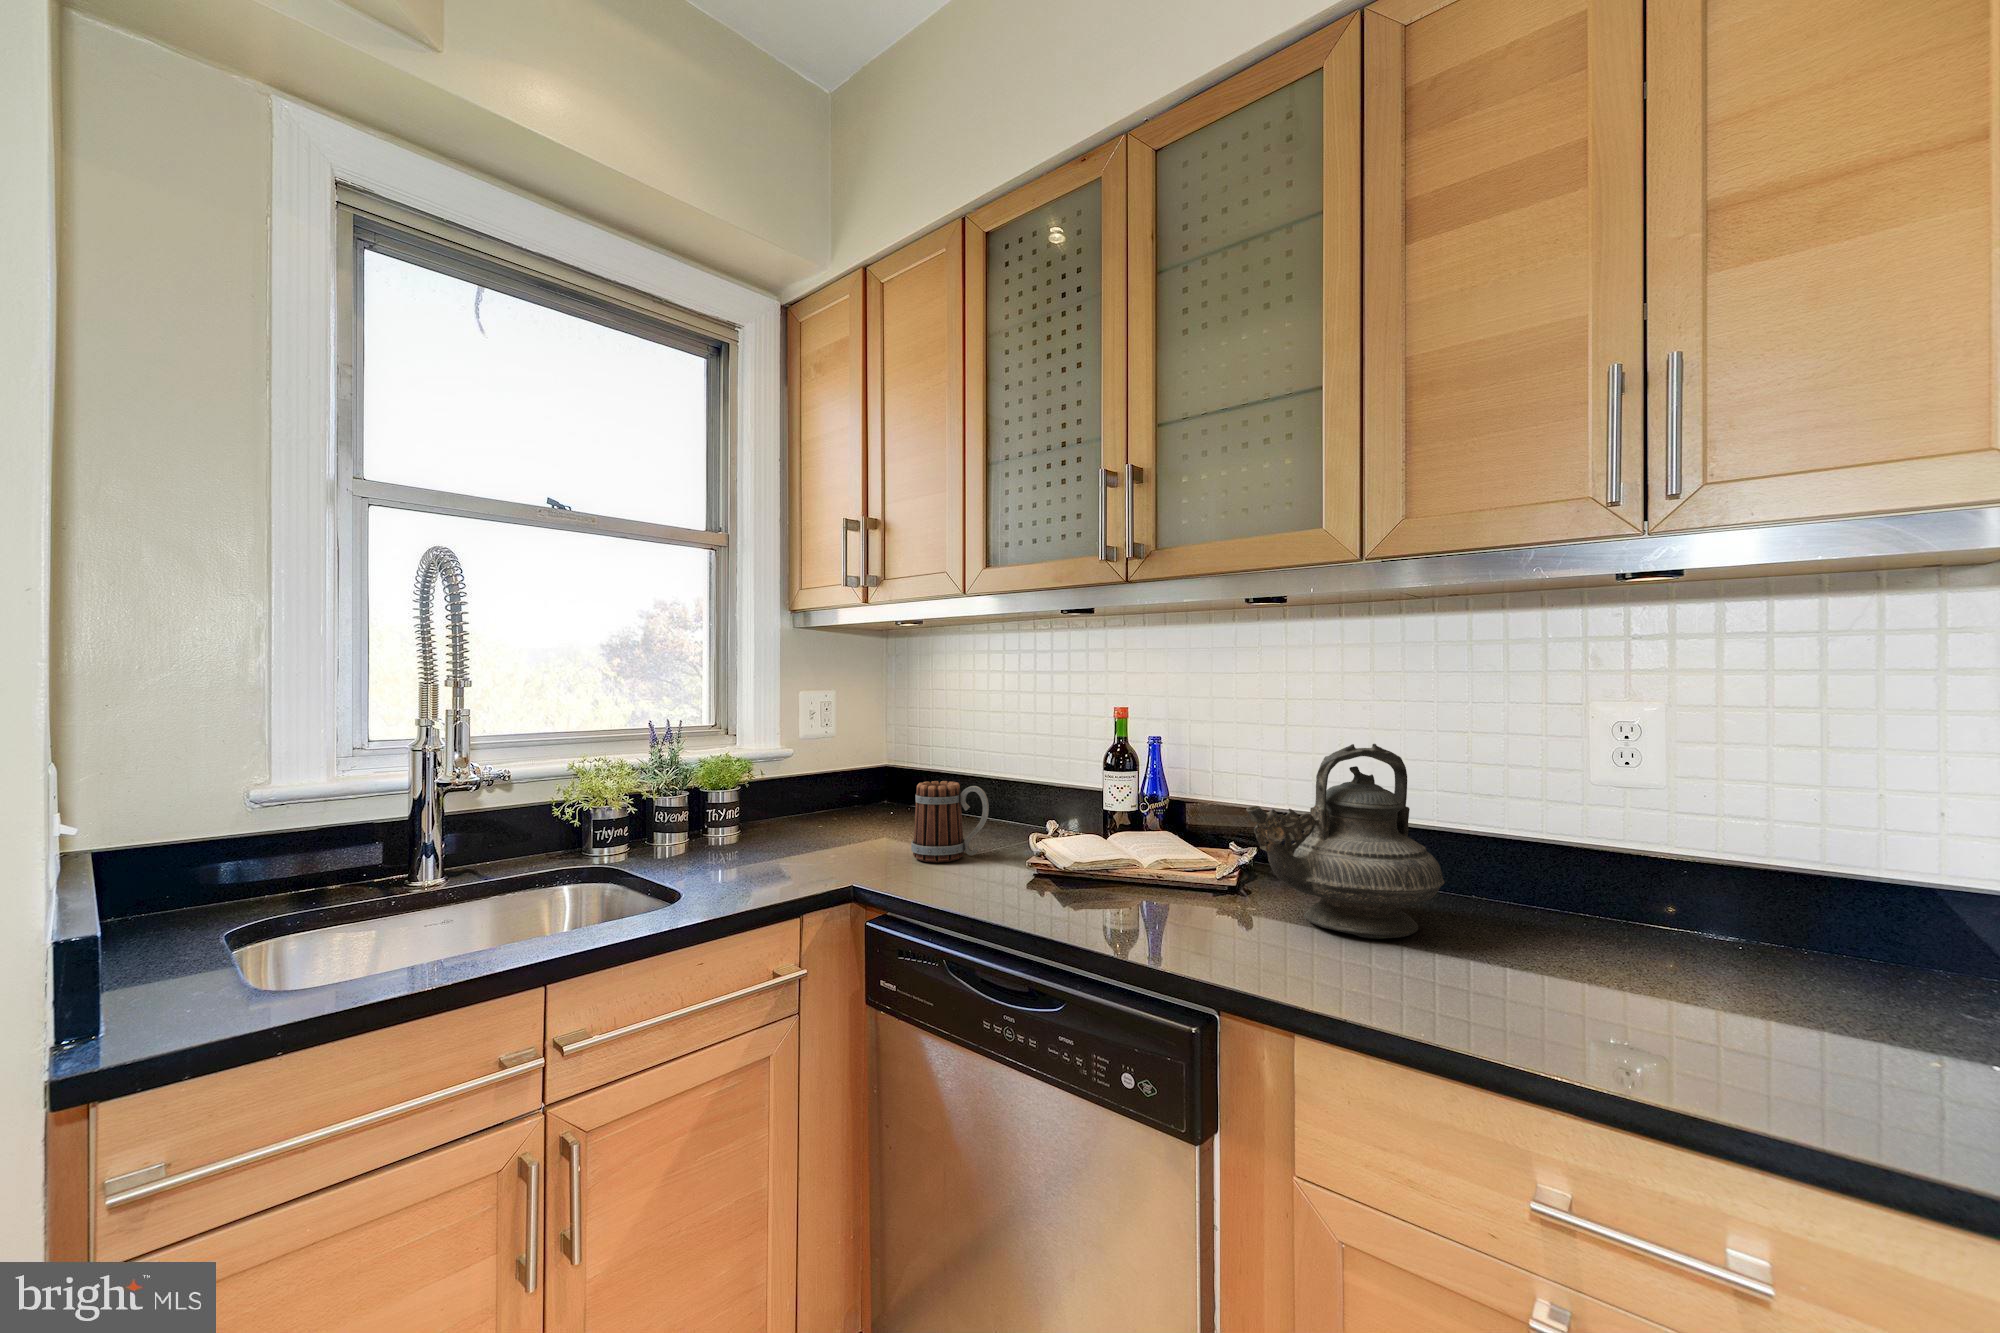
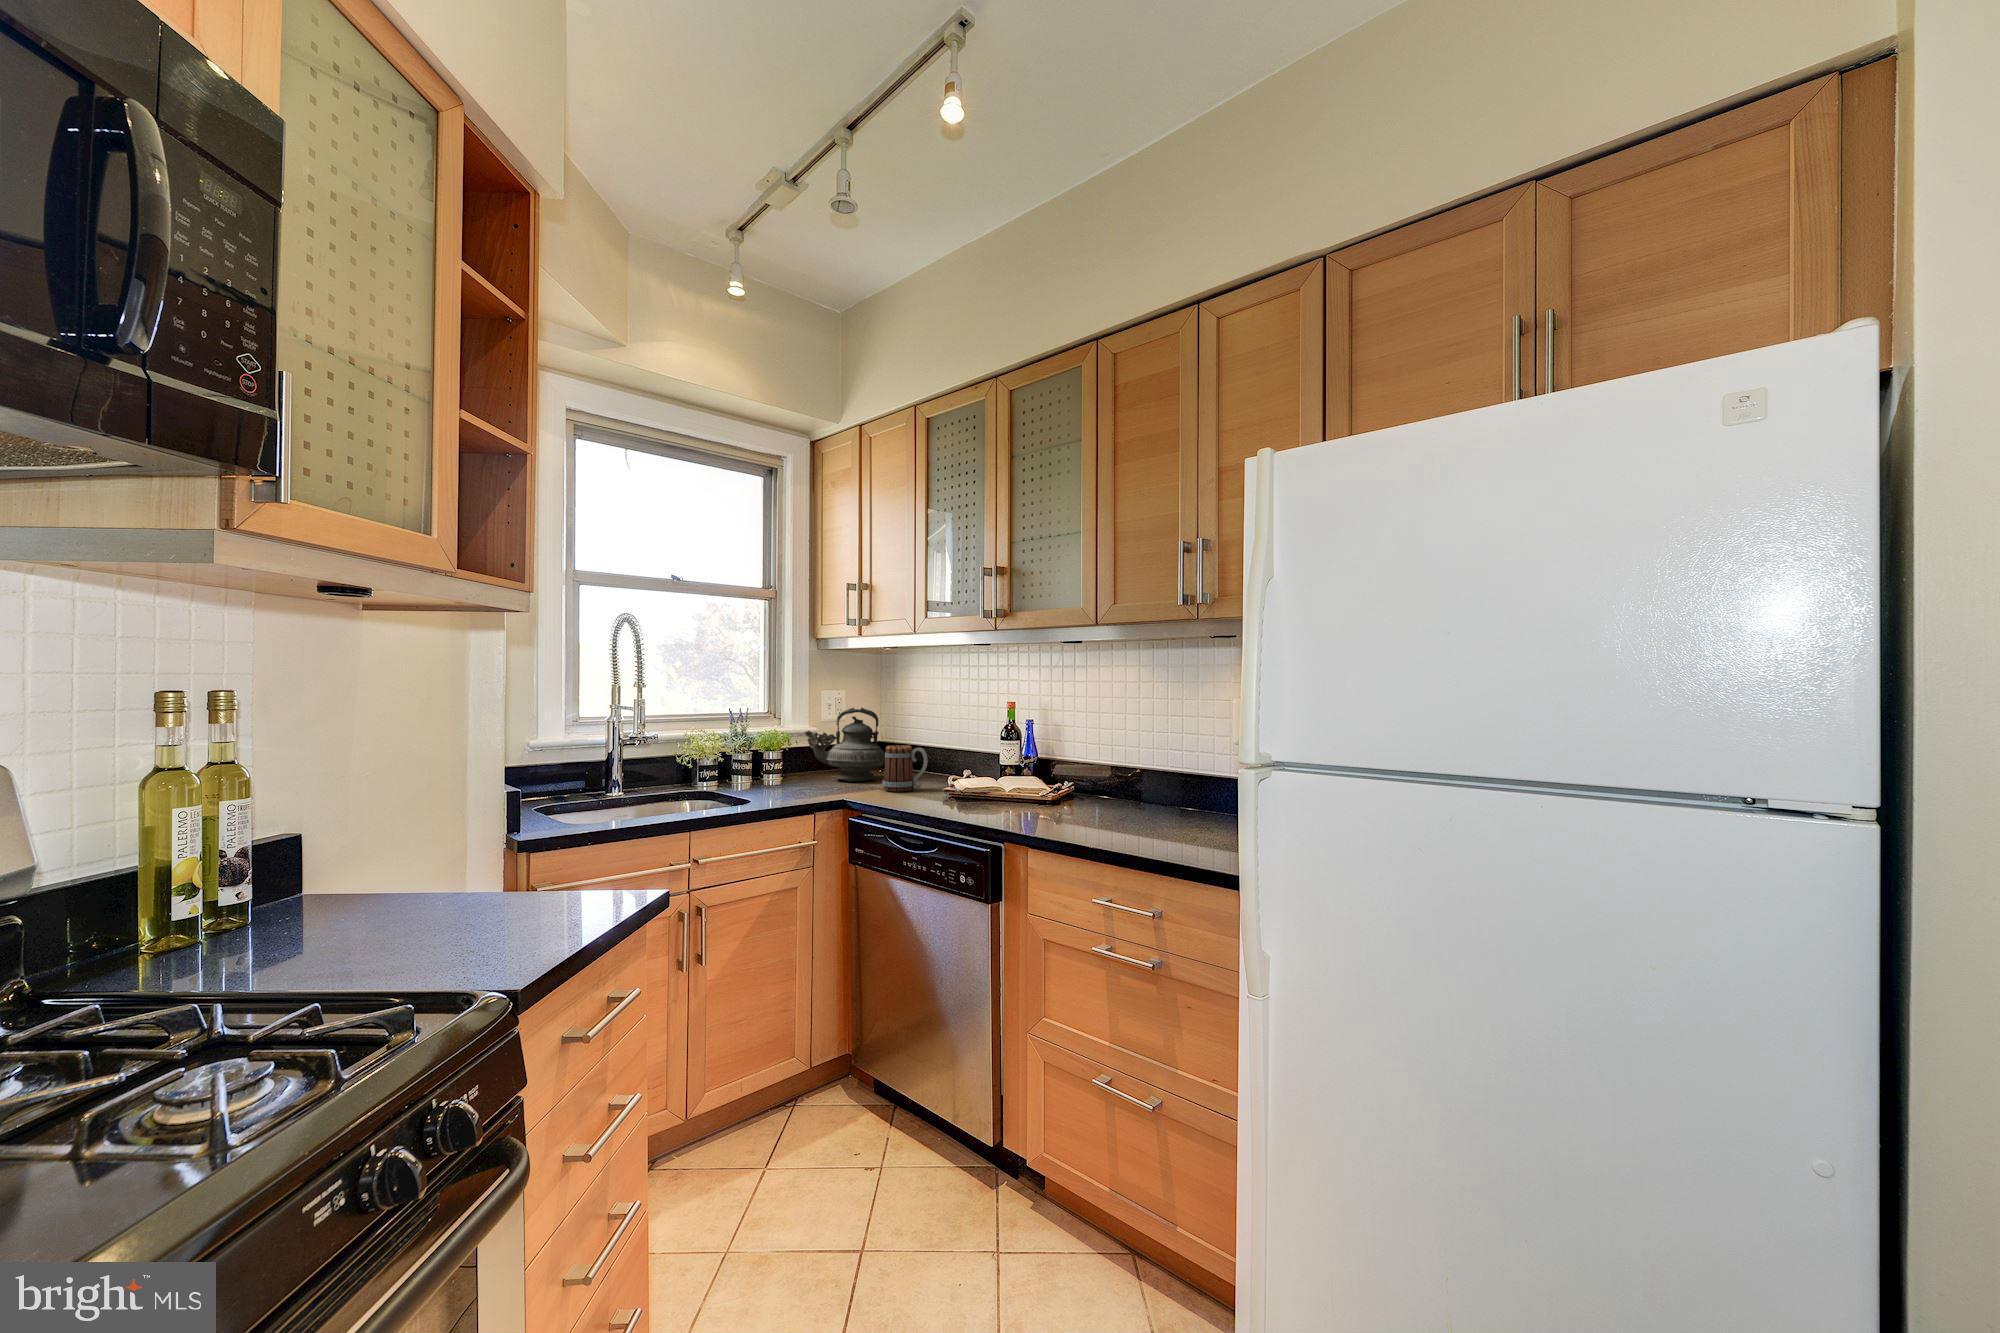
teapot: present [1246,744,1445,939] -> present [805,707,885,781]

